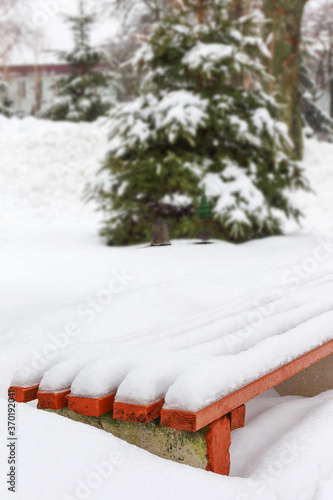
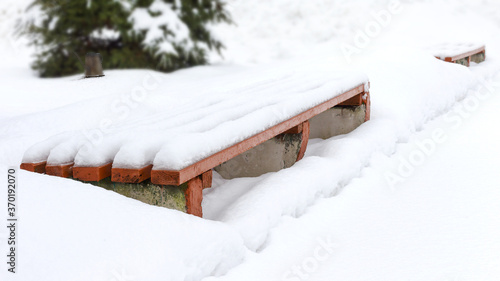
potted tree: present [196,190,212,242] -> none [125,21,143,73]

